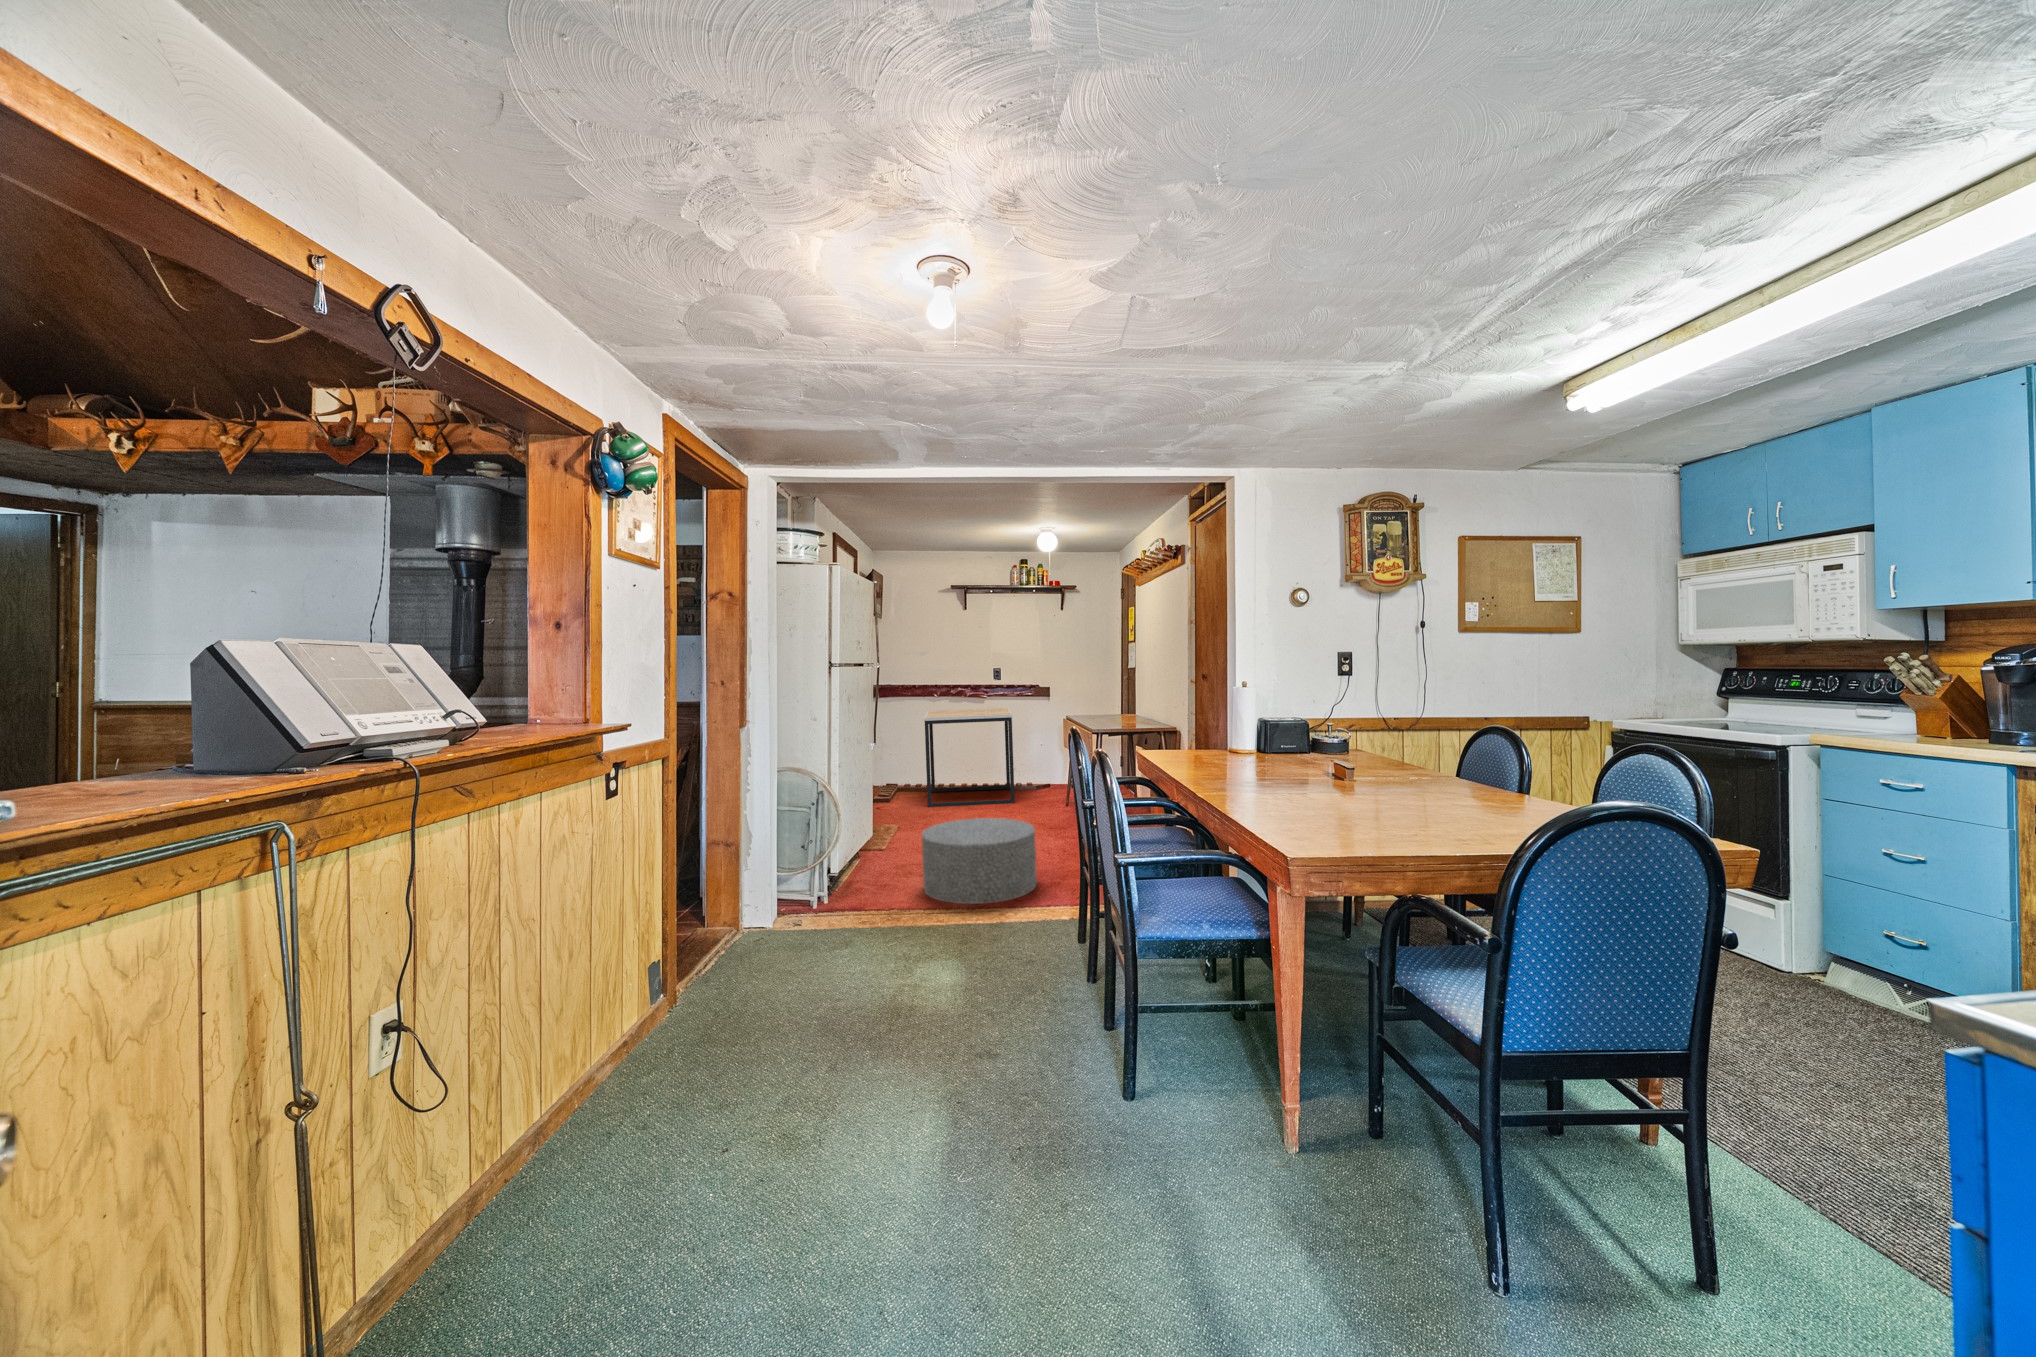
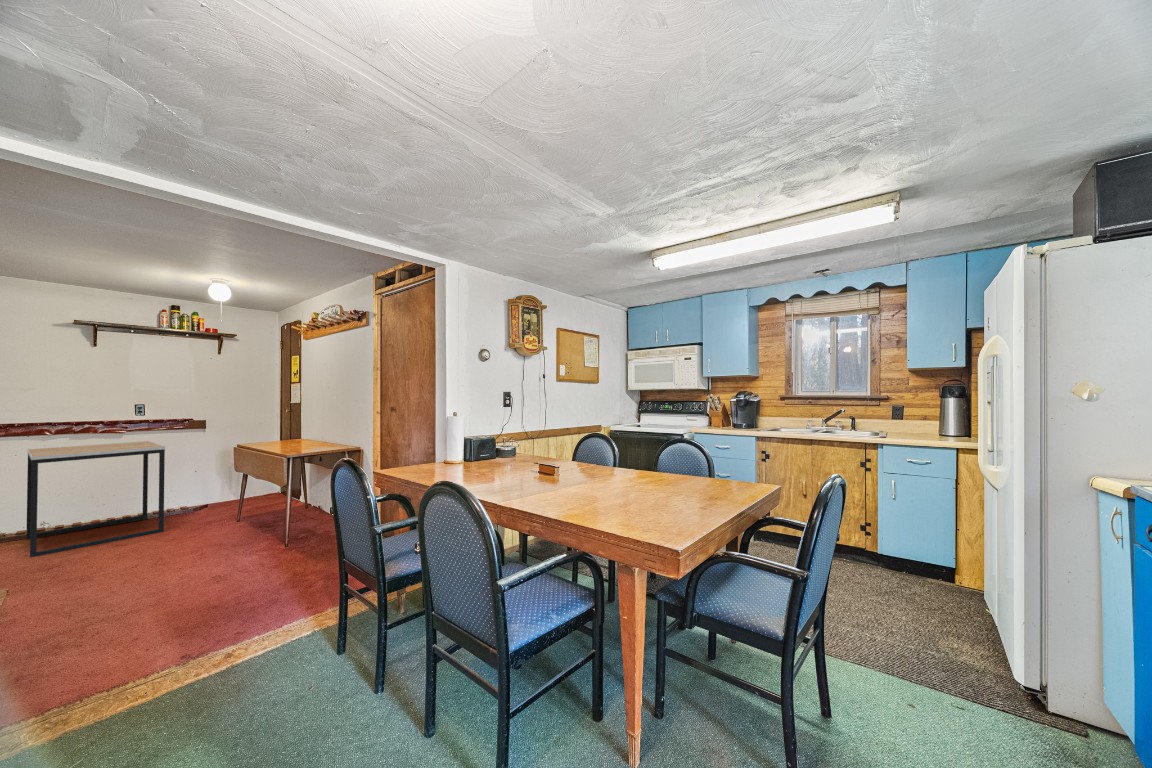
ottoman: present [922,818,1037,904] -> none [88,549,257,671]

